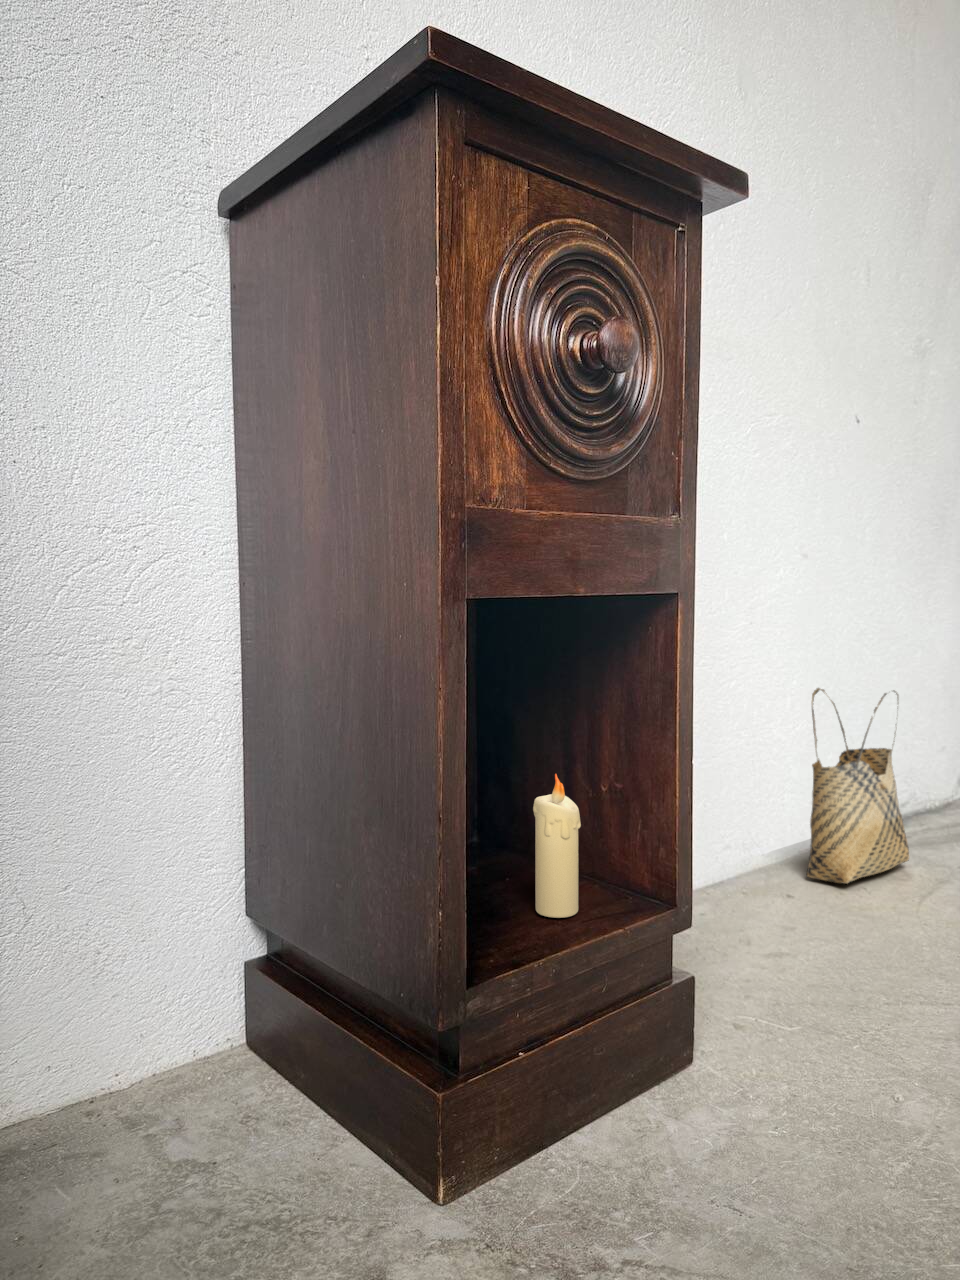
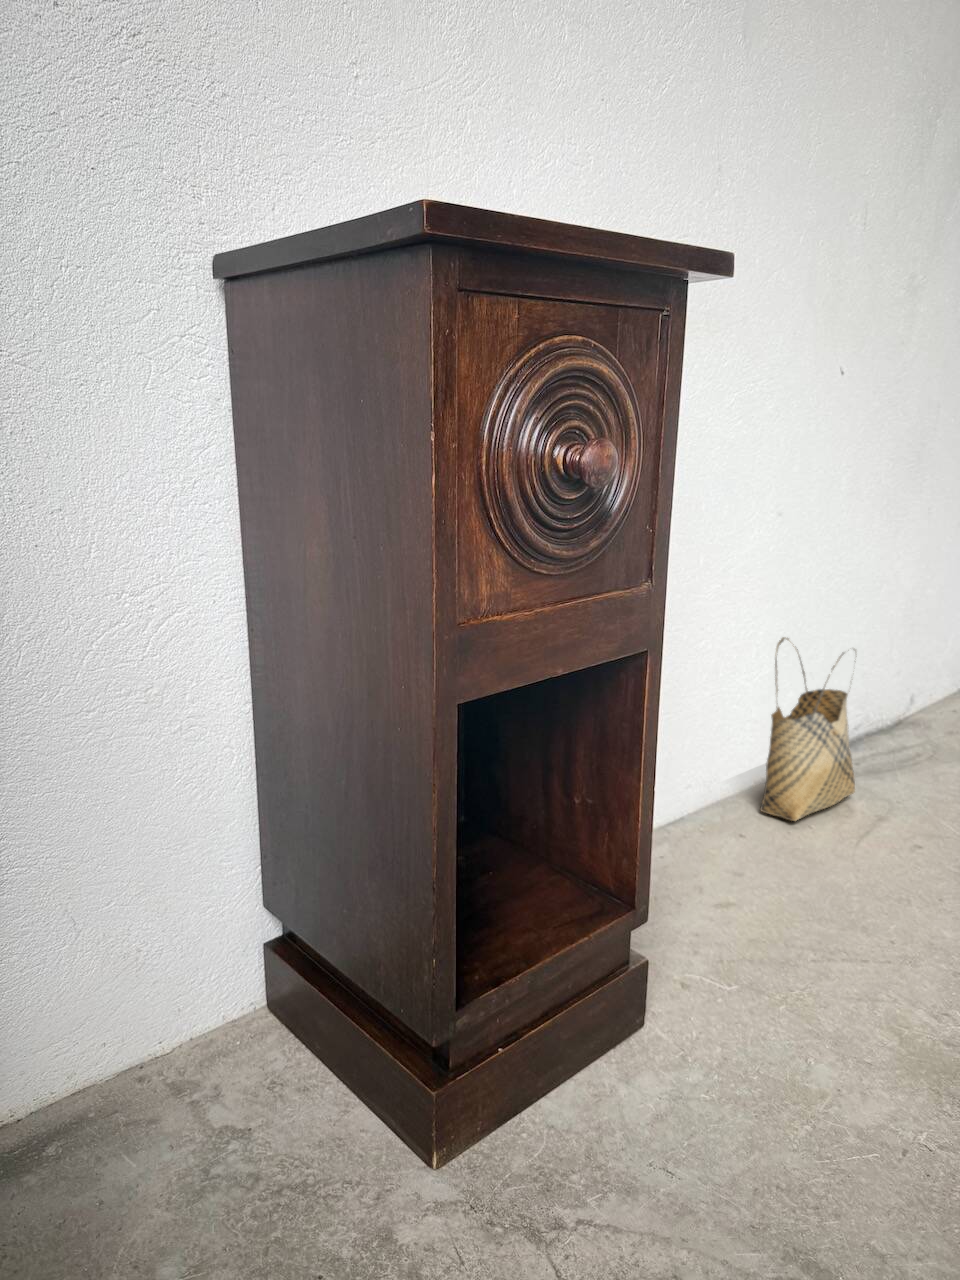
candle: present [533,774,581,918] -> none [513,805,554,925]

